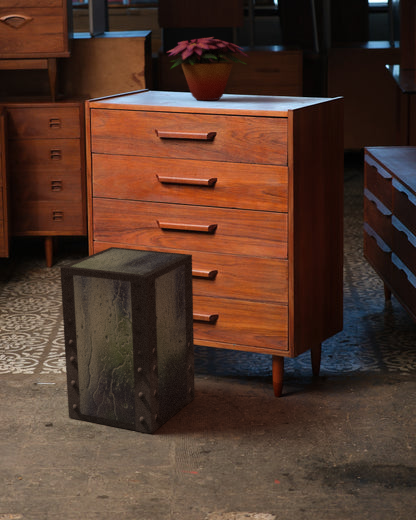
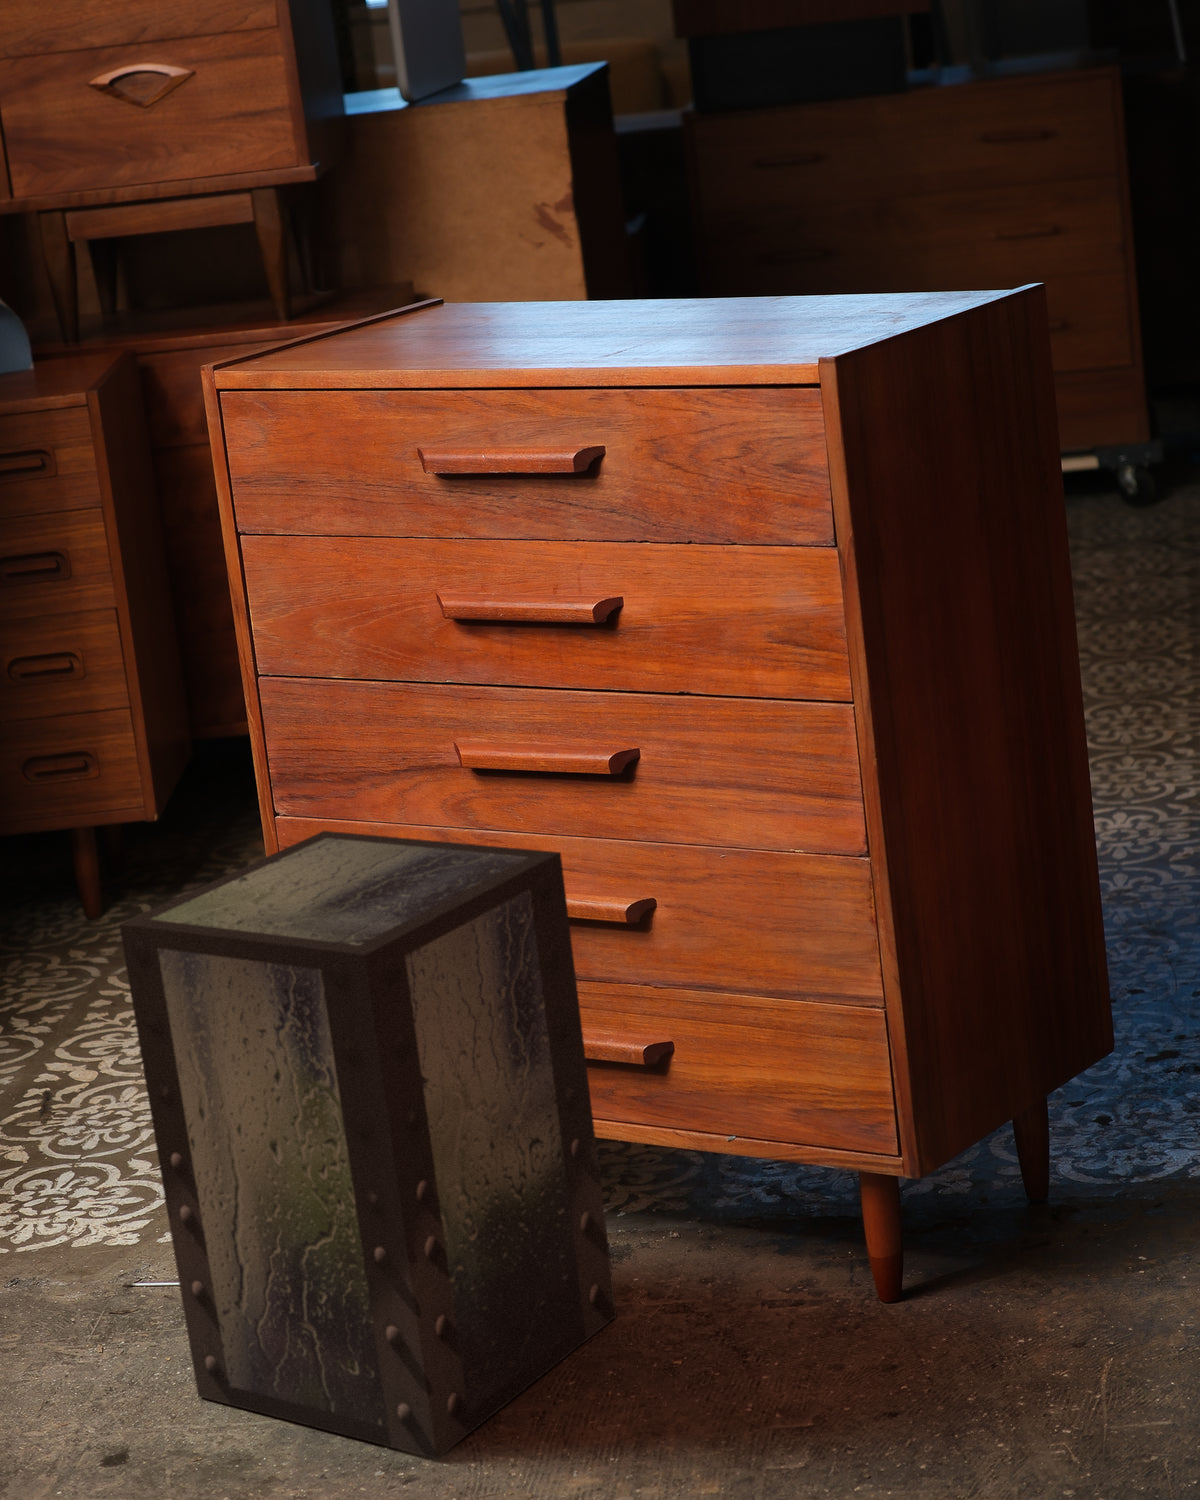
flower arrangement: present [168,38,249,100] -> none [440,113,741,331]

